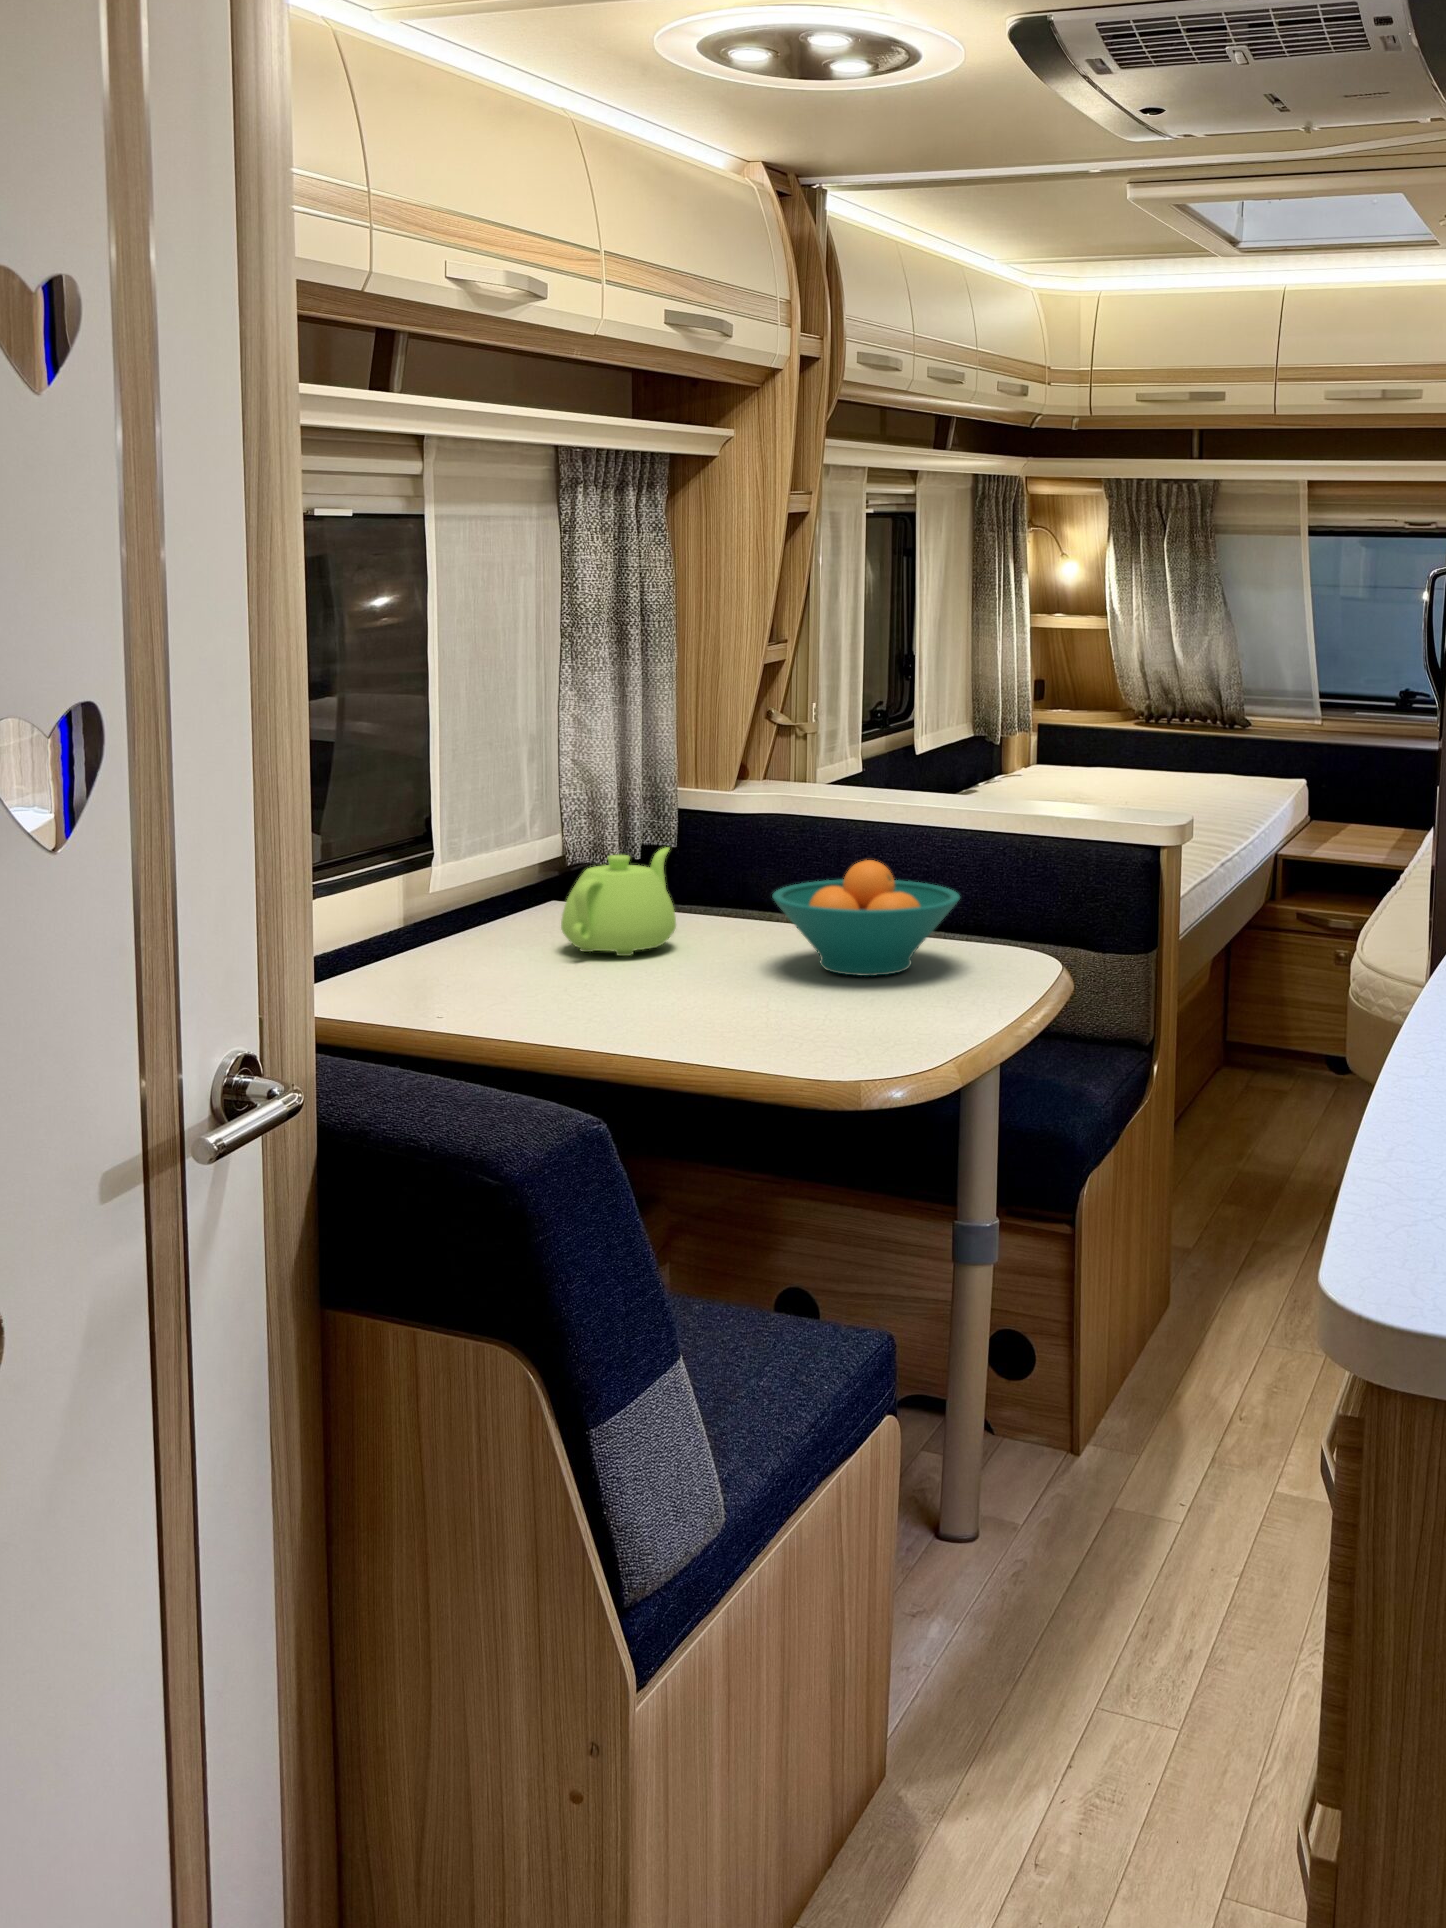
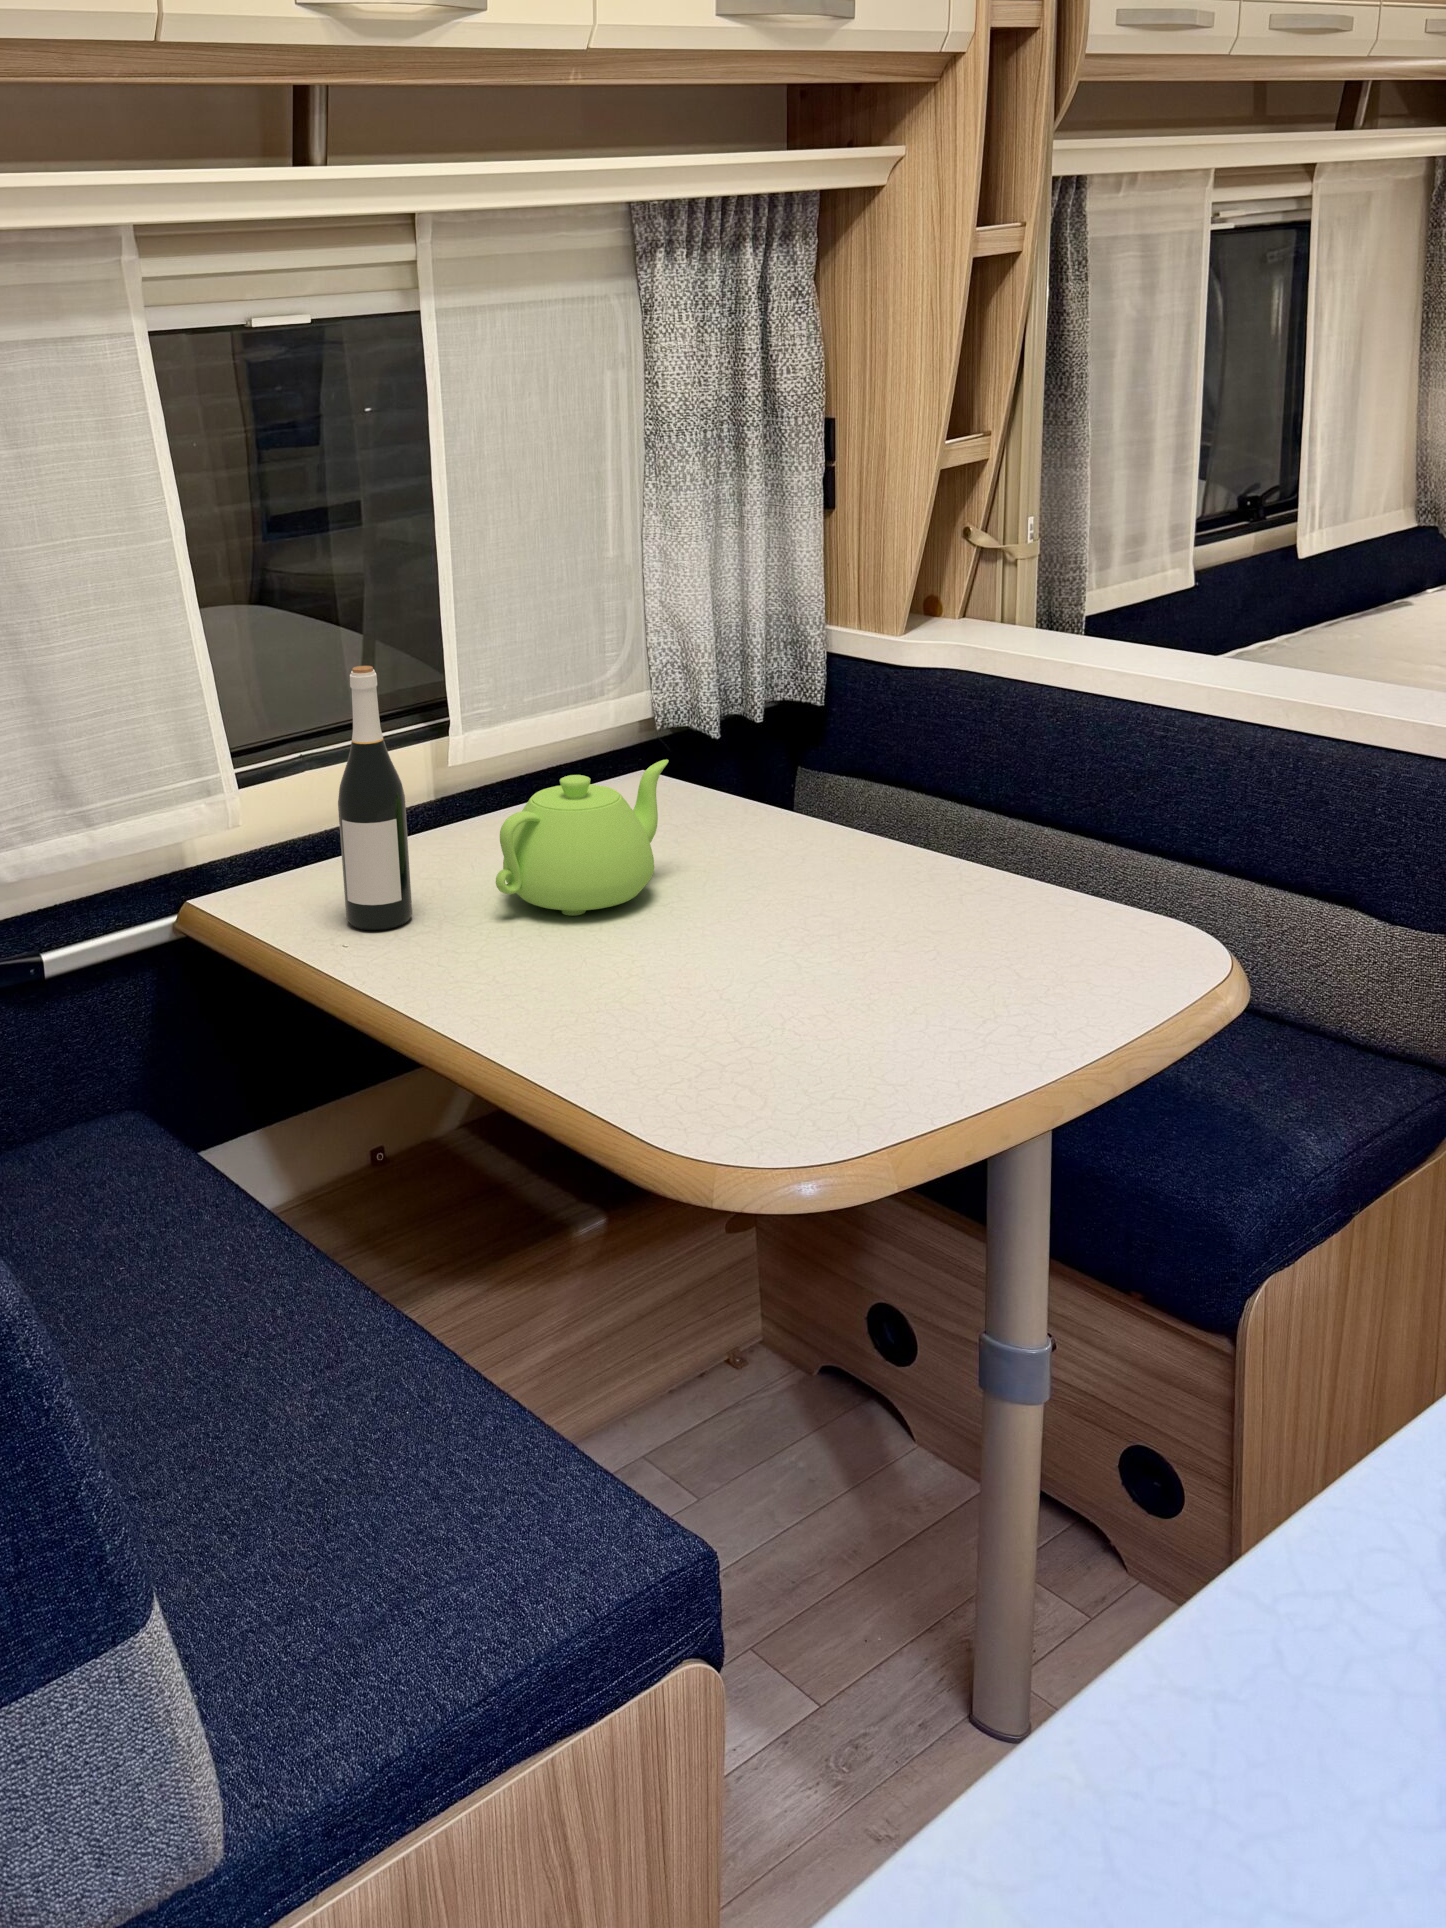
wine bottle: none [452,768,506,974] -> present [338,666,412,930]
fruit bowl: present [772,860,960,976] -> none [717,833,1006,1012]

